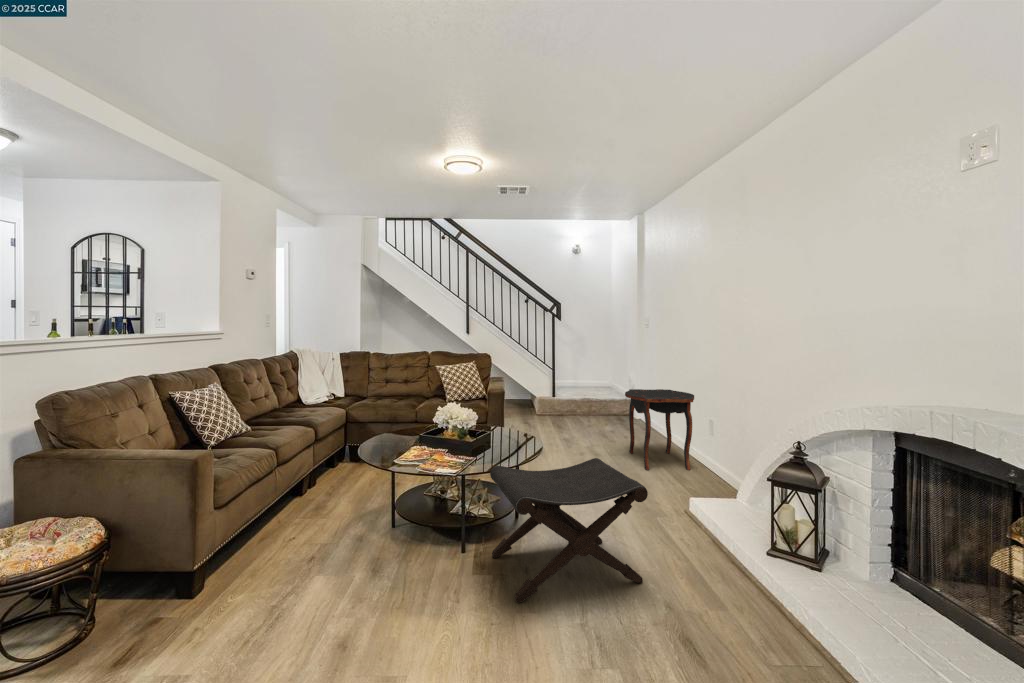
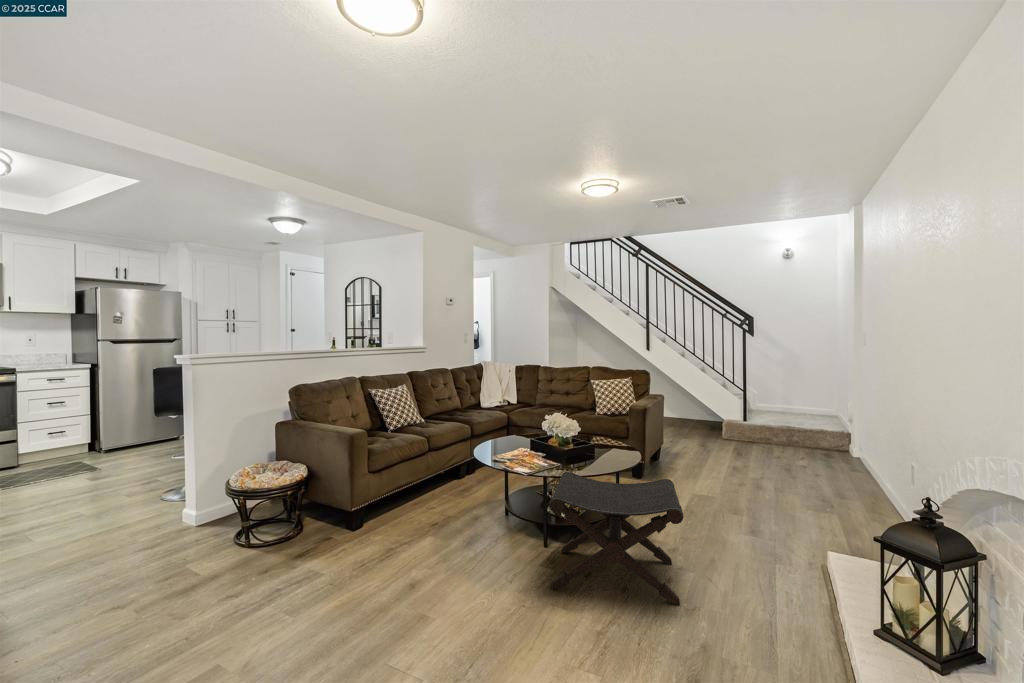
side table: present [625,389,694,470] -> none [778,417,868,518]

